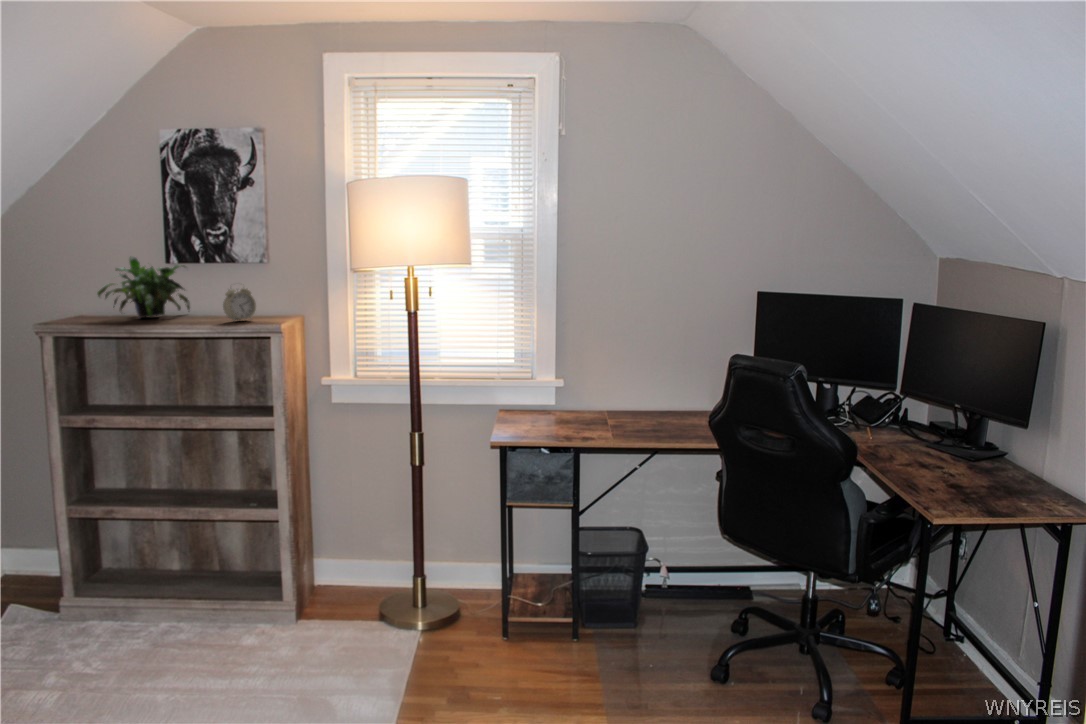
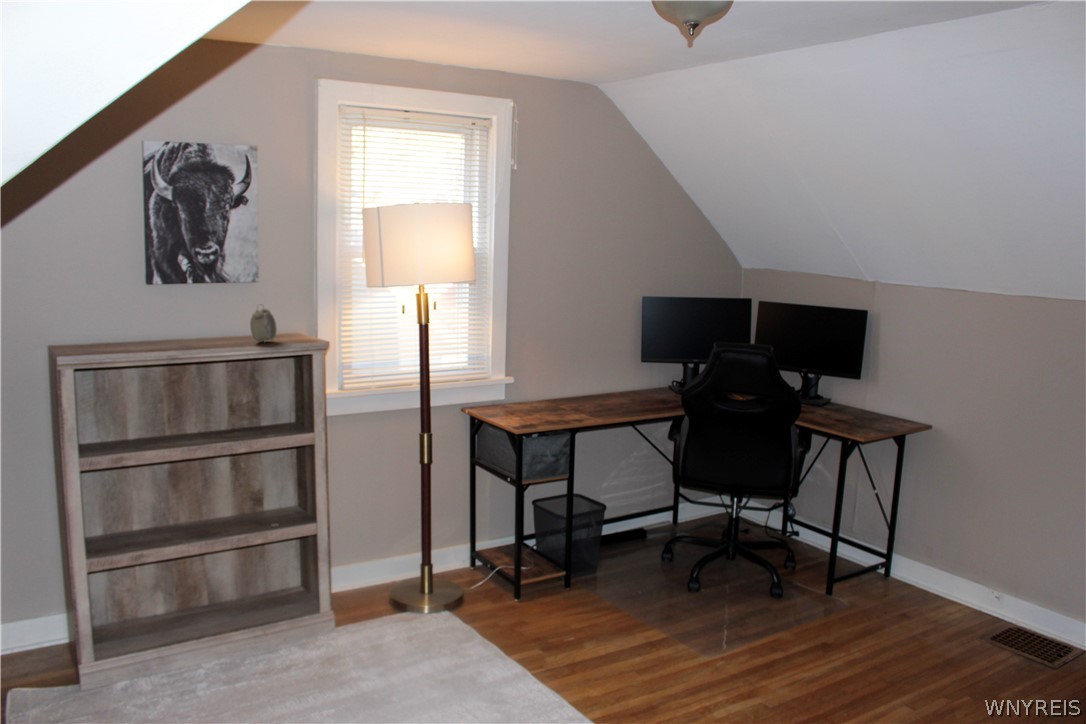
potted plant: present [98,256,190,318] -> none [96,279,191,345]

